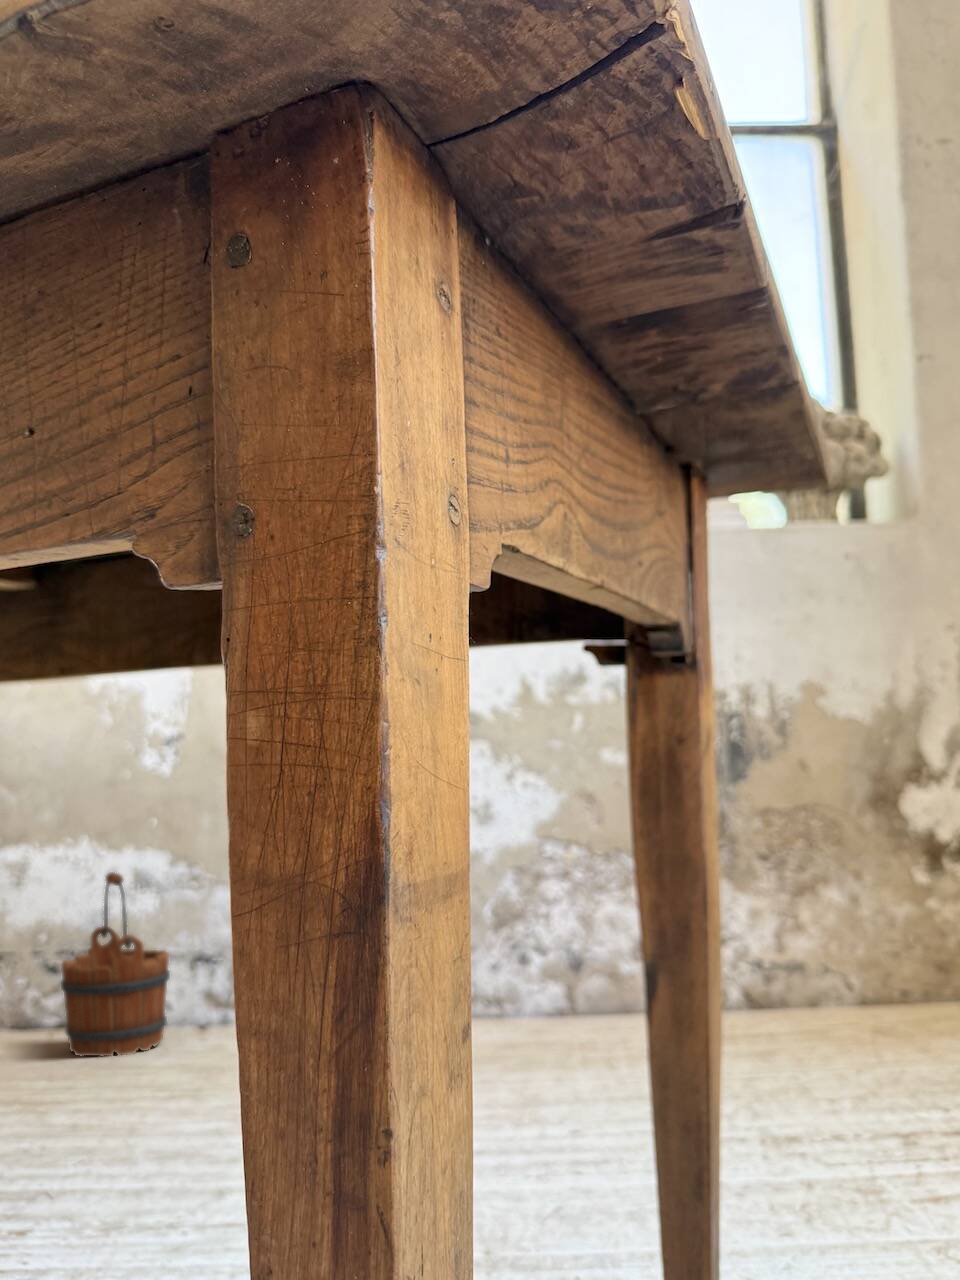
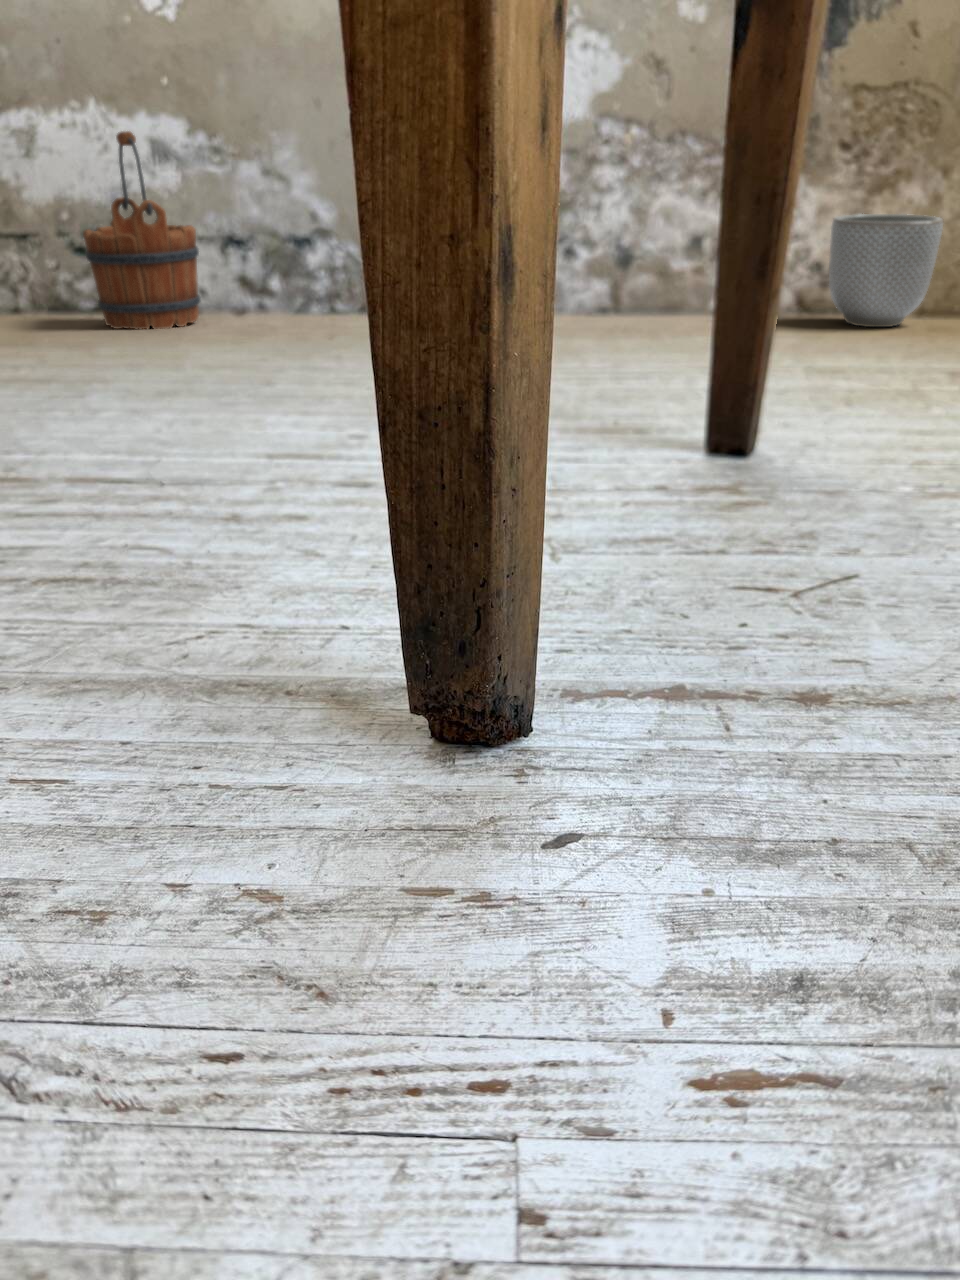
planter: none [762,919,863,1028] -> present [829,214,943,327]

